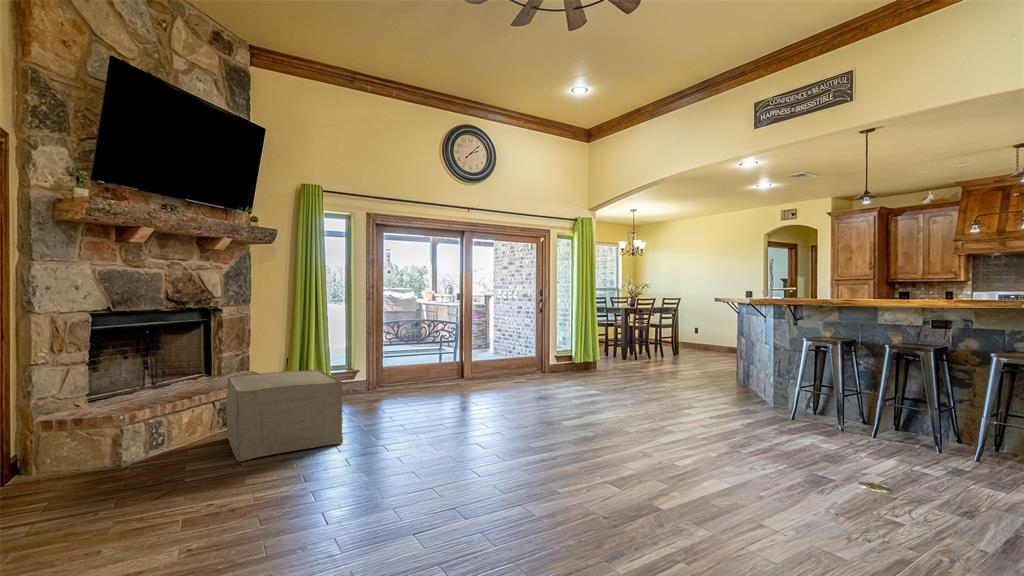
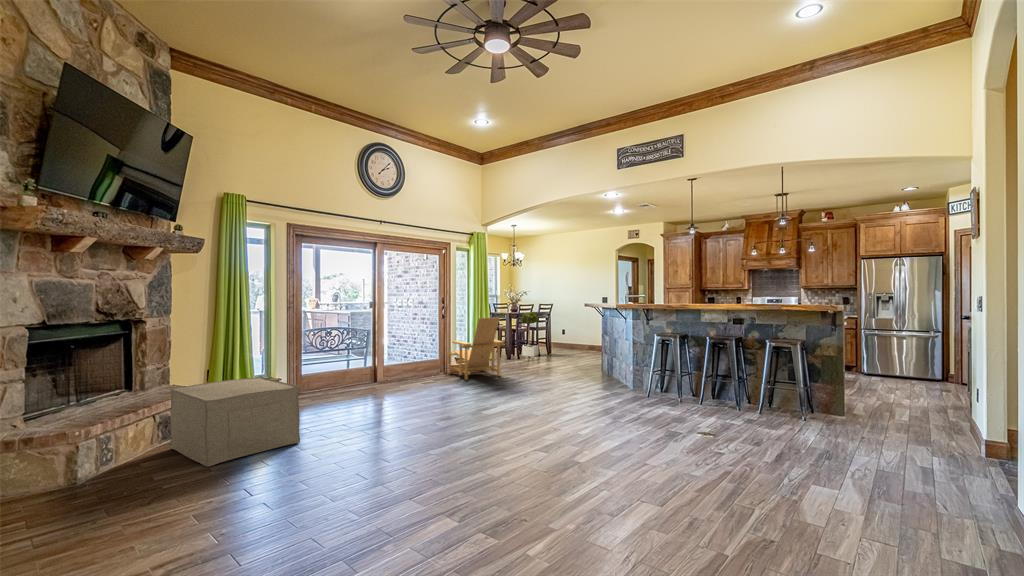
potted tree: none [639,309,662,362] -> present [521,312,539,357]
lounge chair: none [545,314,609,385] -> present [448,317,505,380]

